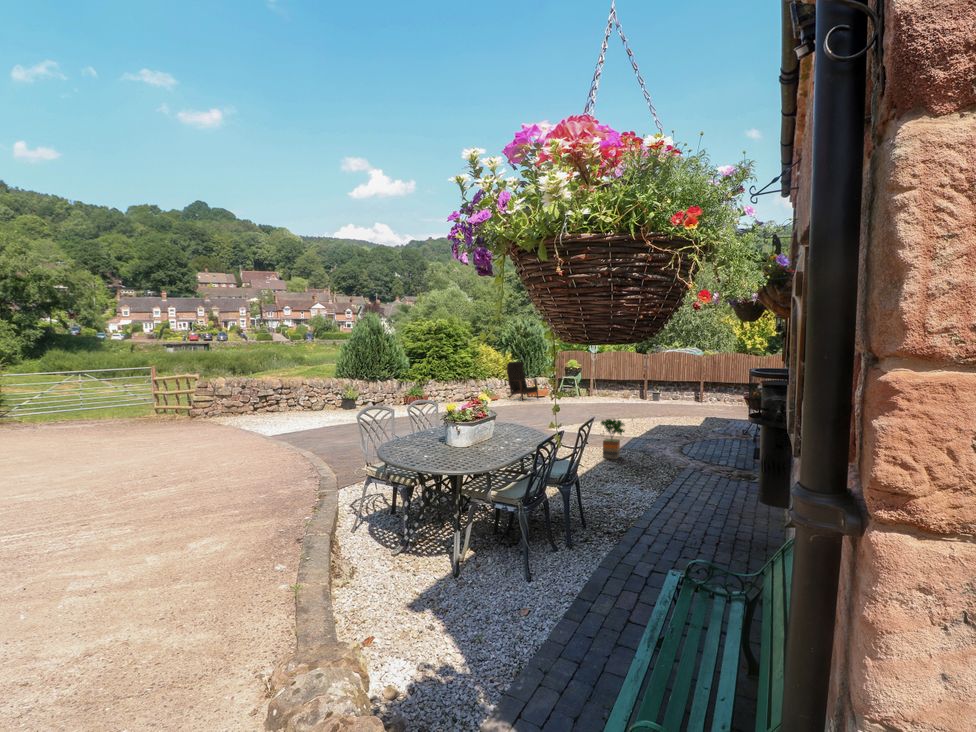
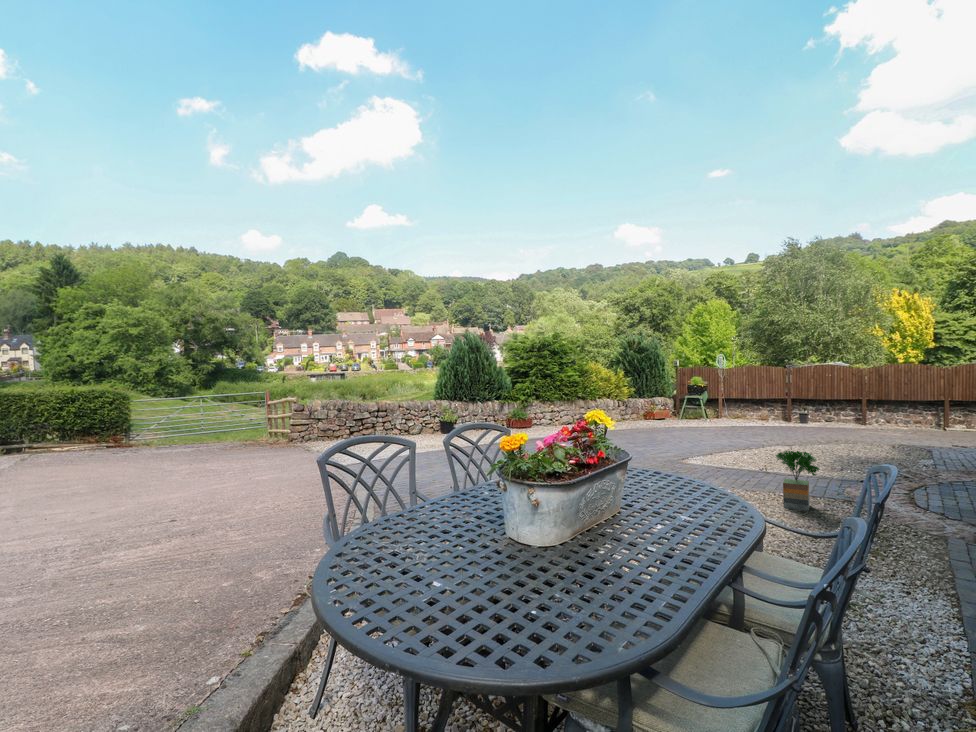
lounge chair: present [507,362,539,401] -> none [619,380,659,424]

